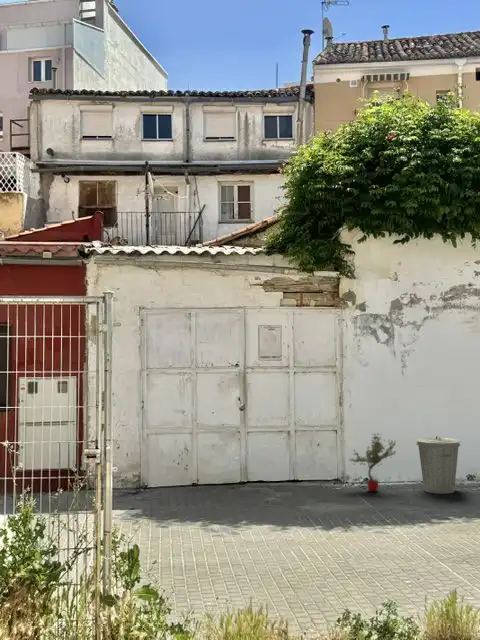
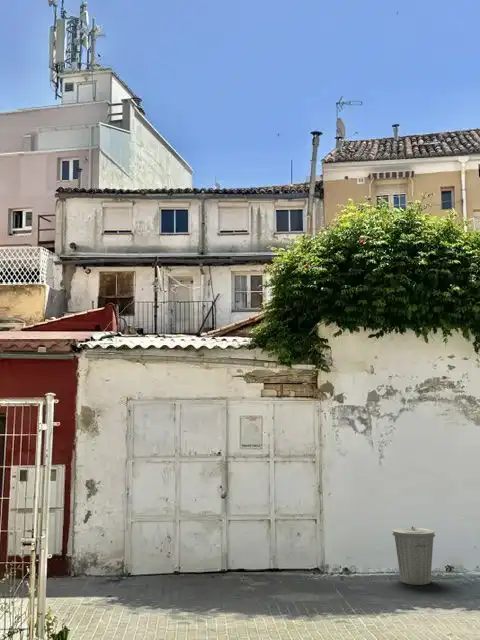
potted tree: present [350,434,395,492] -> none [325,522,372,582]

